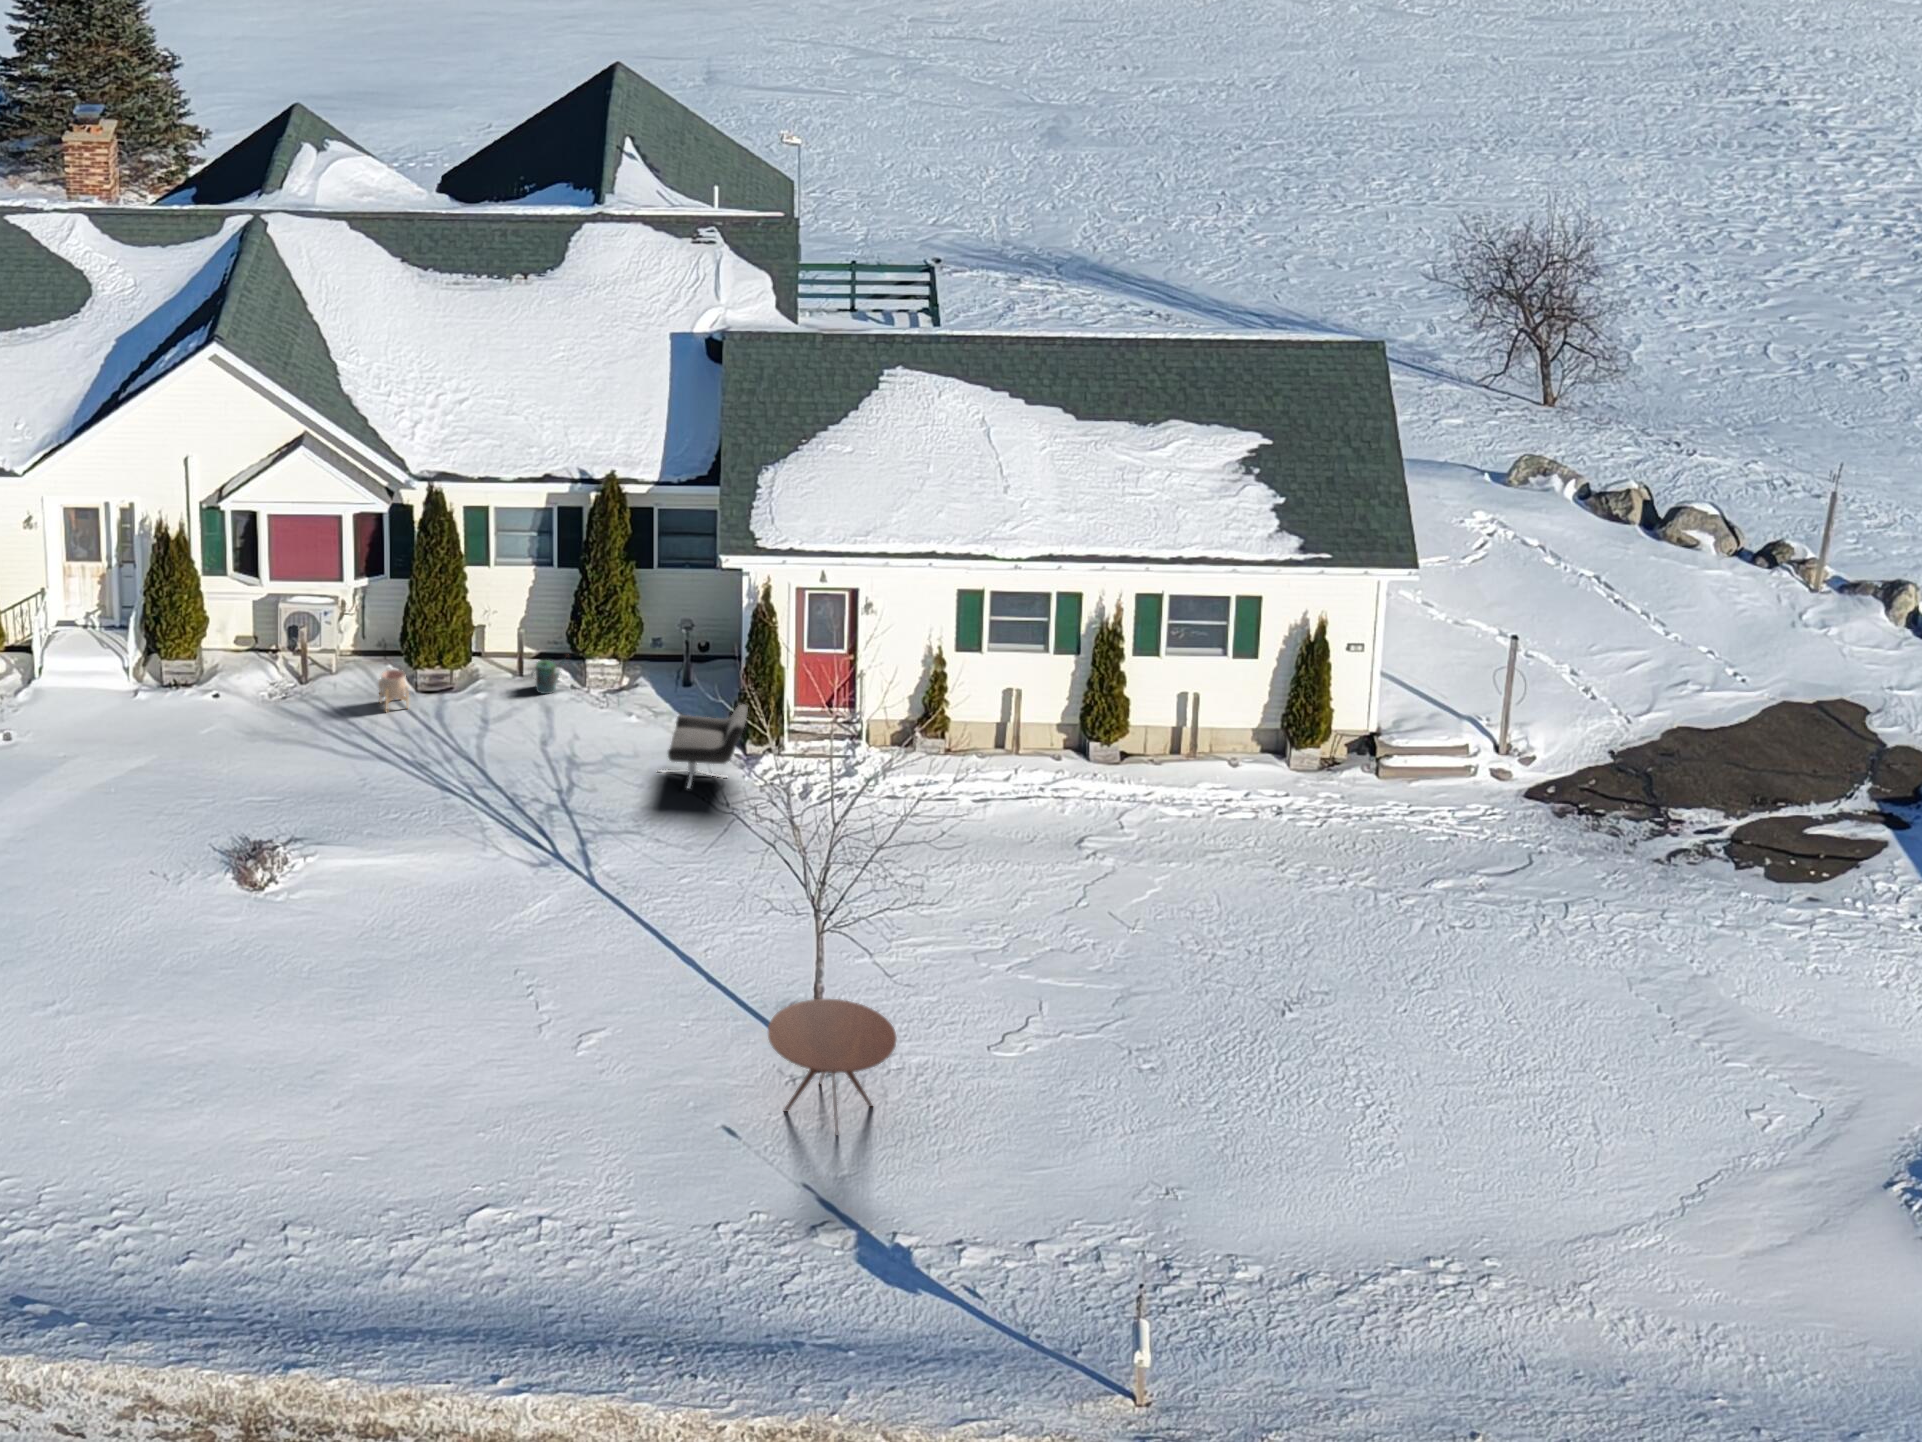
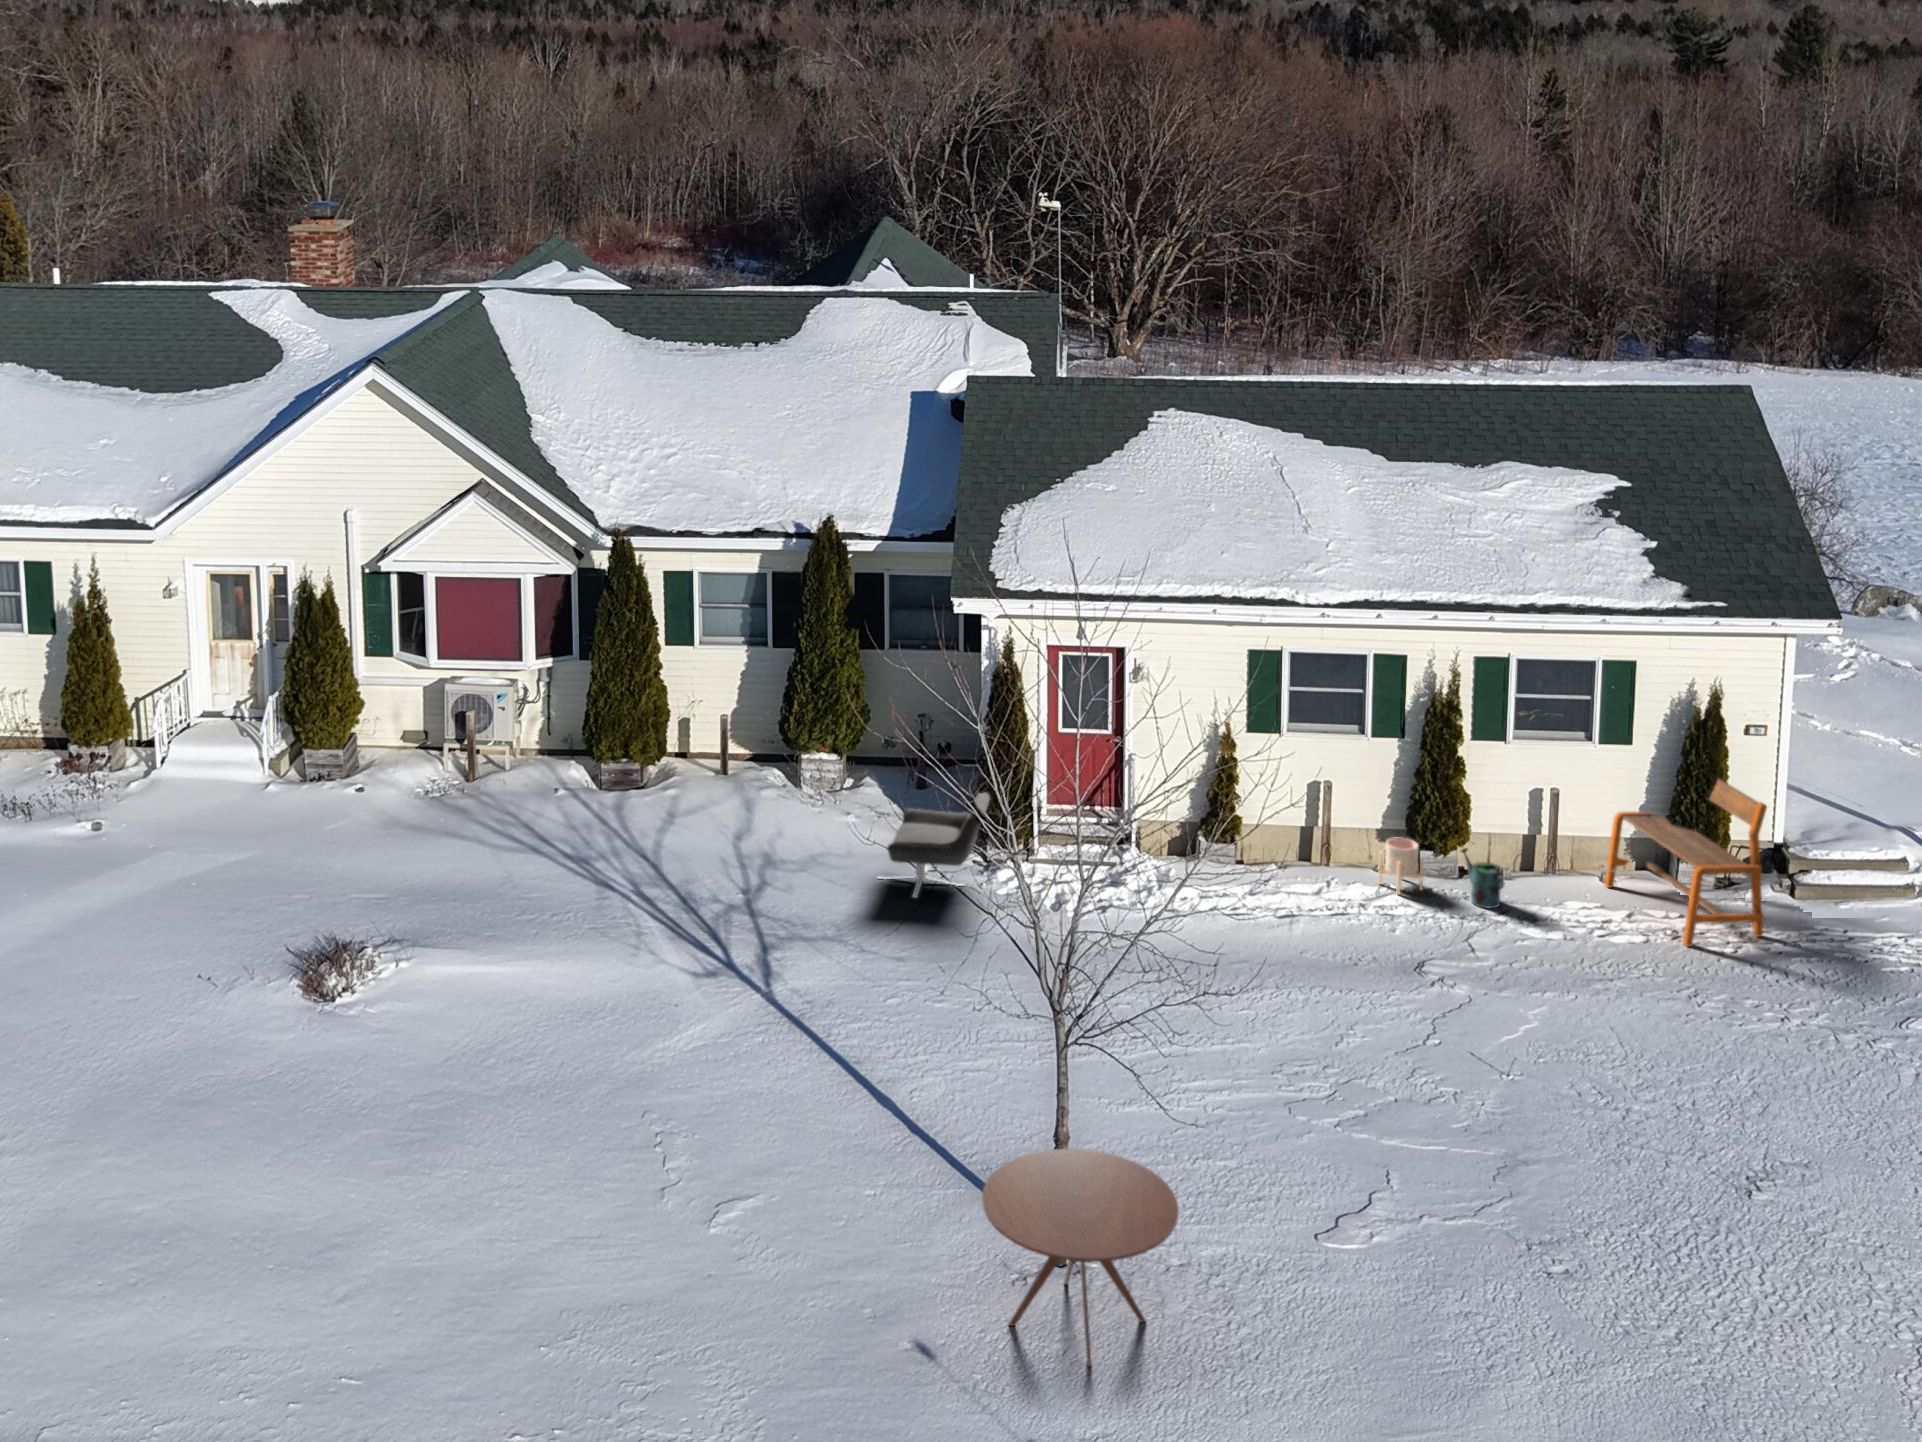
watering can: present [532,654,568,694] -> present [1461,848,1504,908]
planter: present [379,669,409,711] -> present [1378,838,1424,895]
bench: none [1232,671,1352,822] -> present [1604,777,1767,947]

